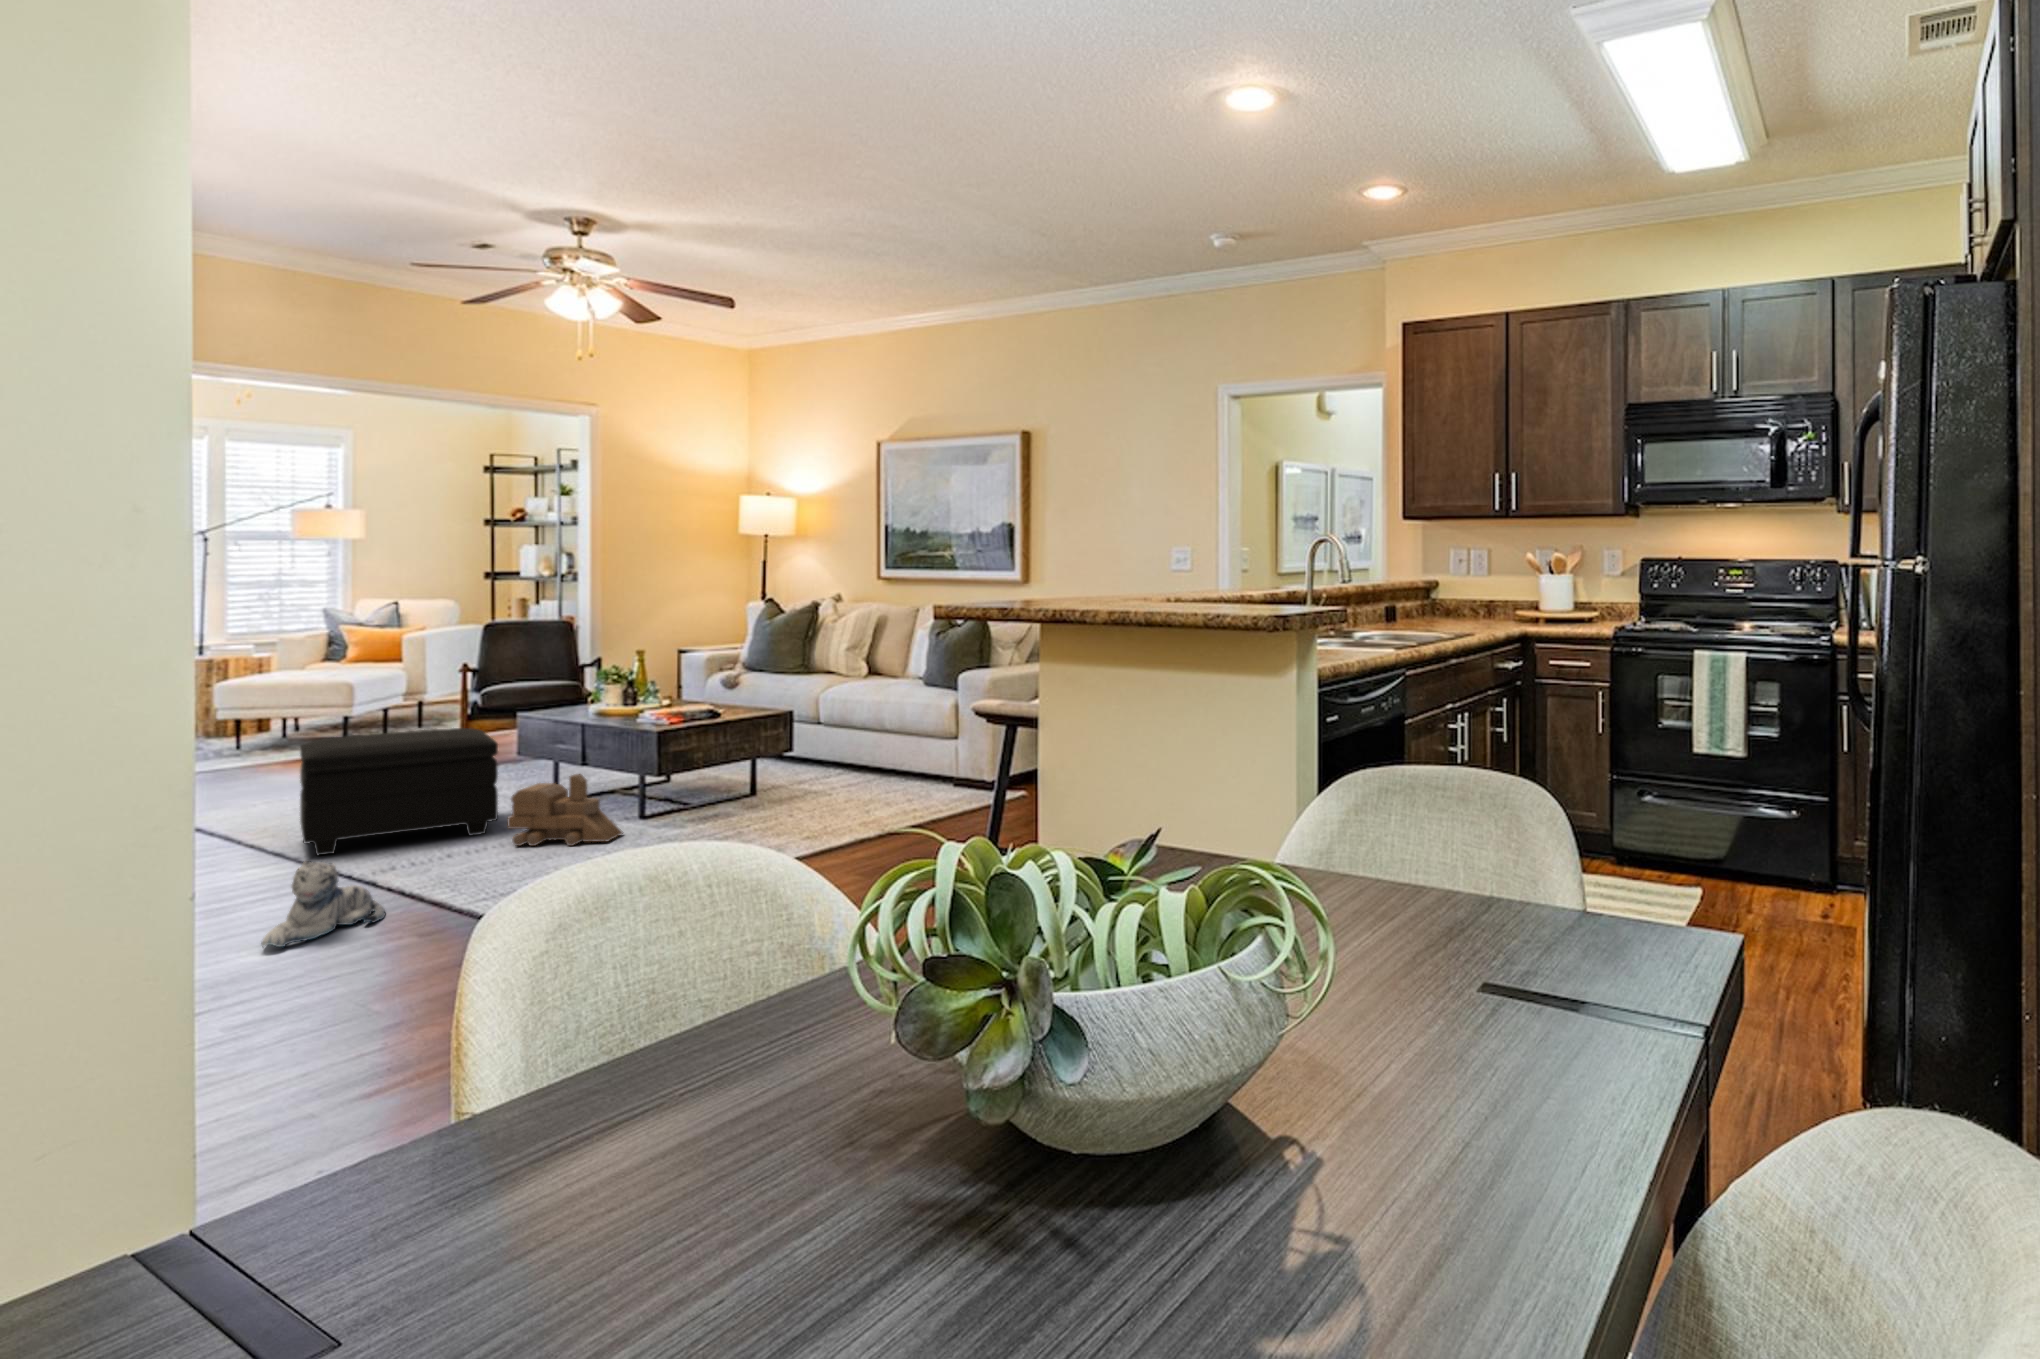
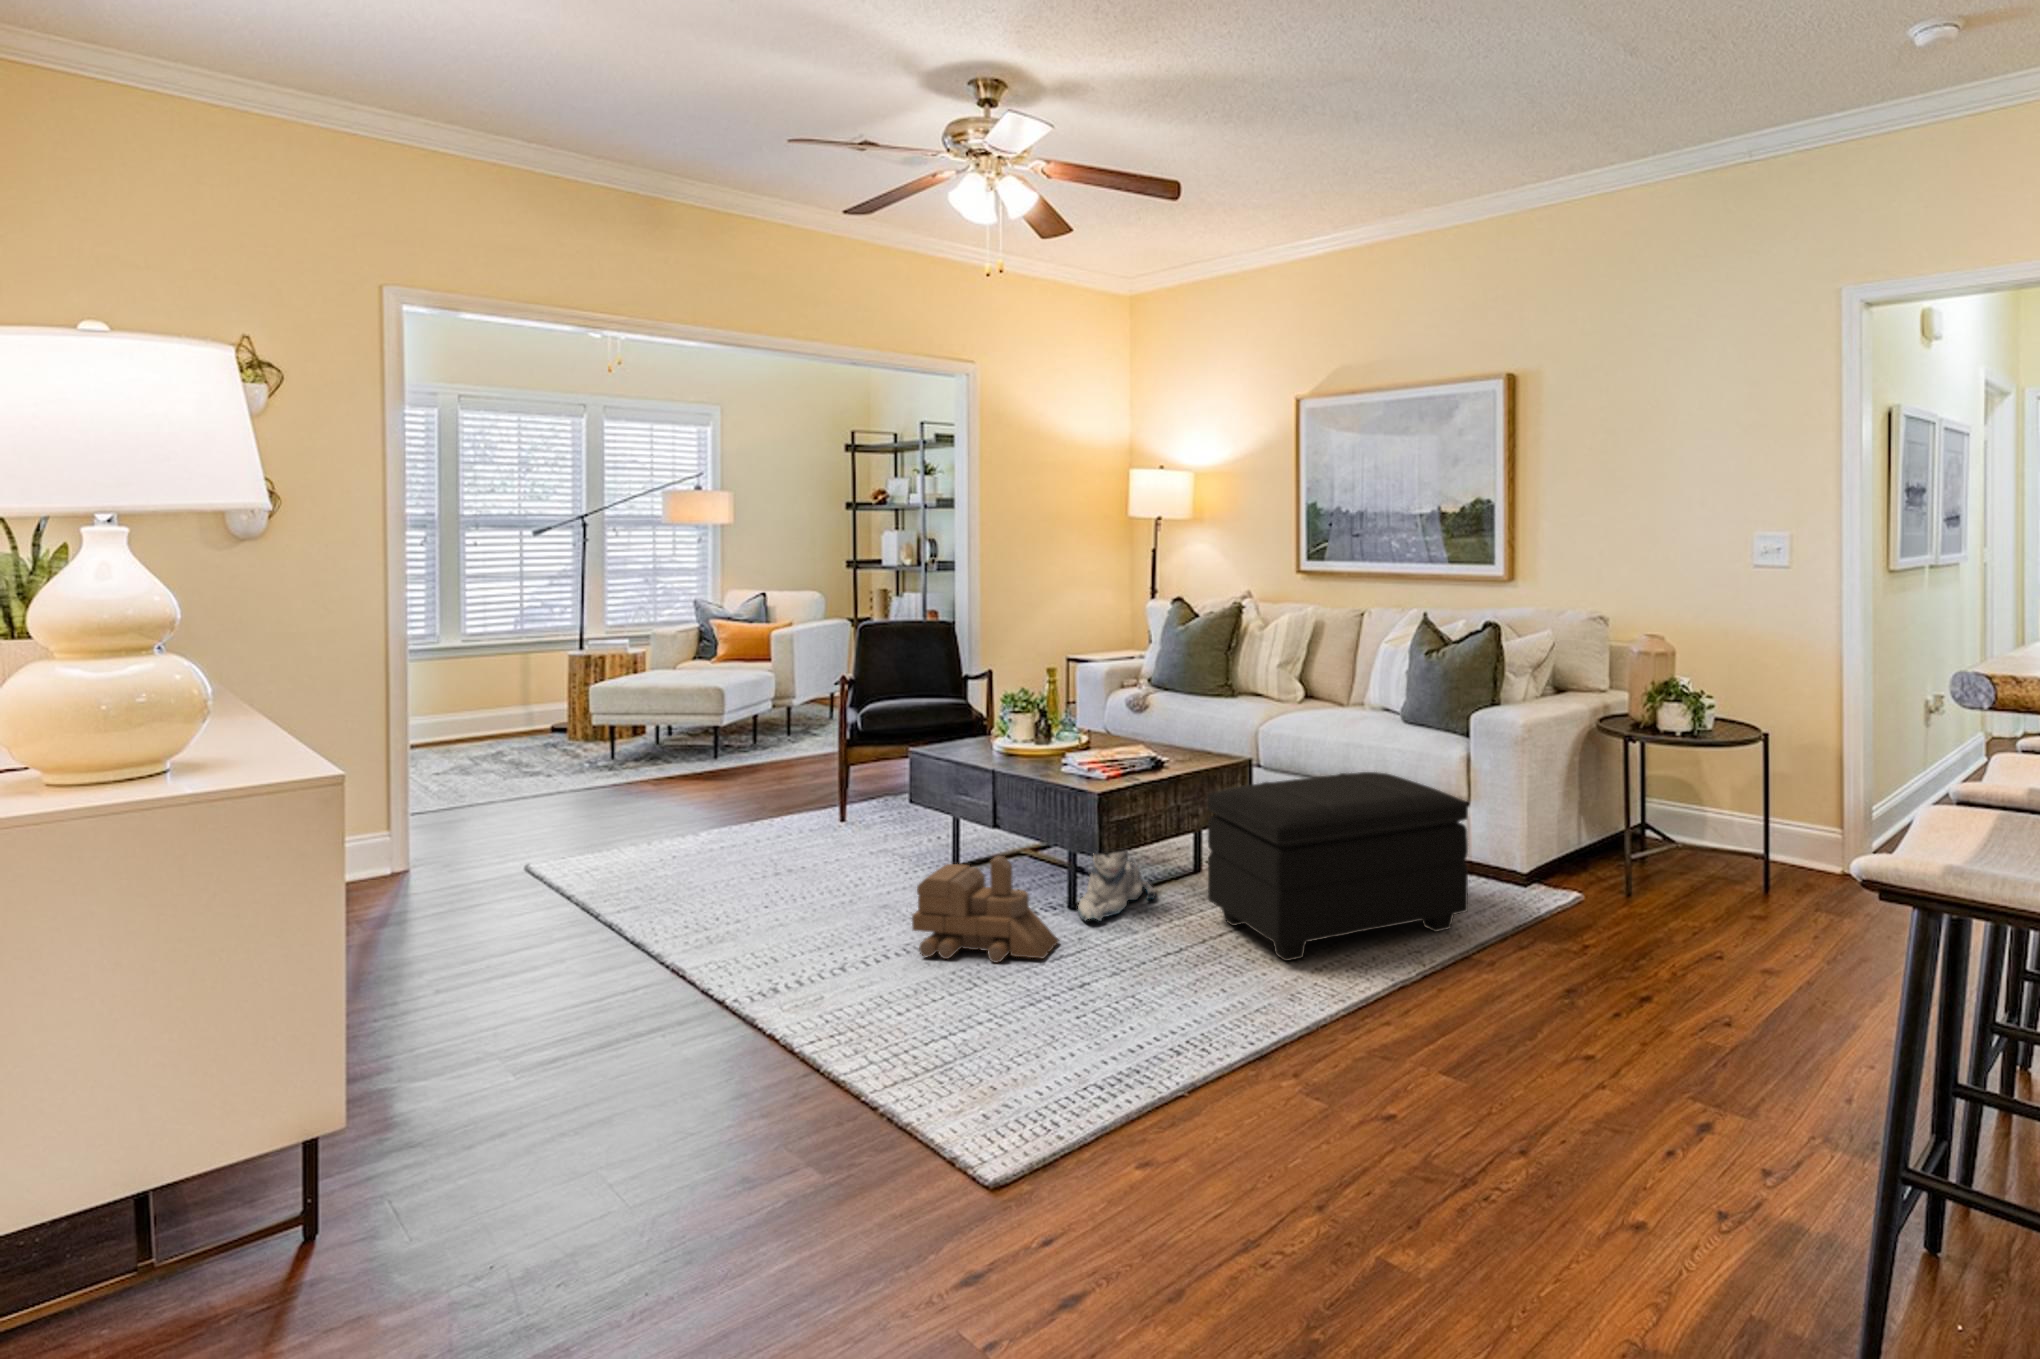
footstool: present [300,728,498,855] -> present [1208,772,1468,961]
plush toy: present [261,861,385,947] -> present [1078,850,1156,921]

